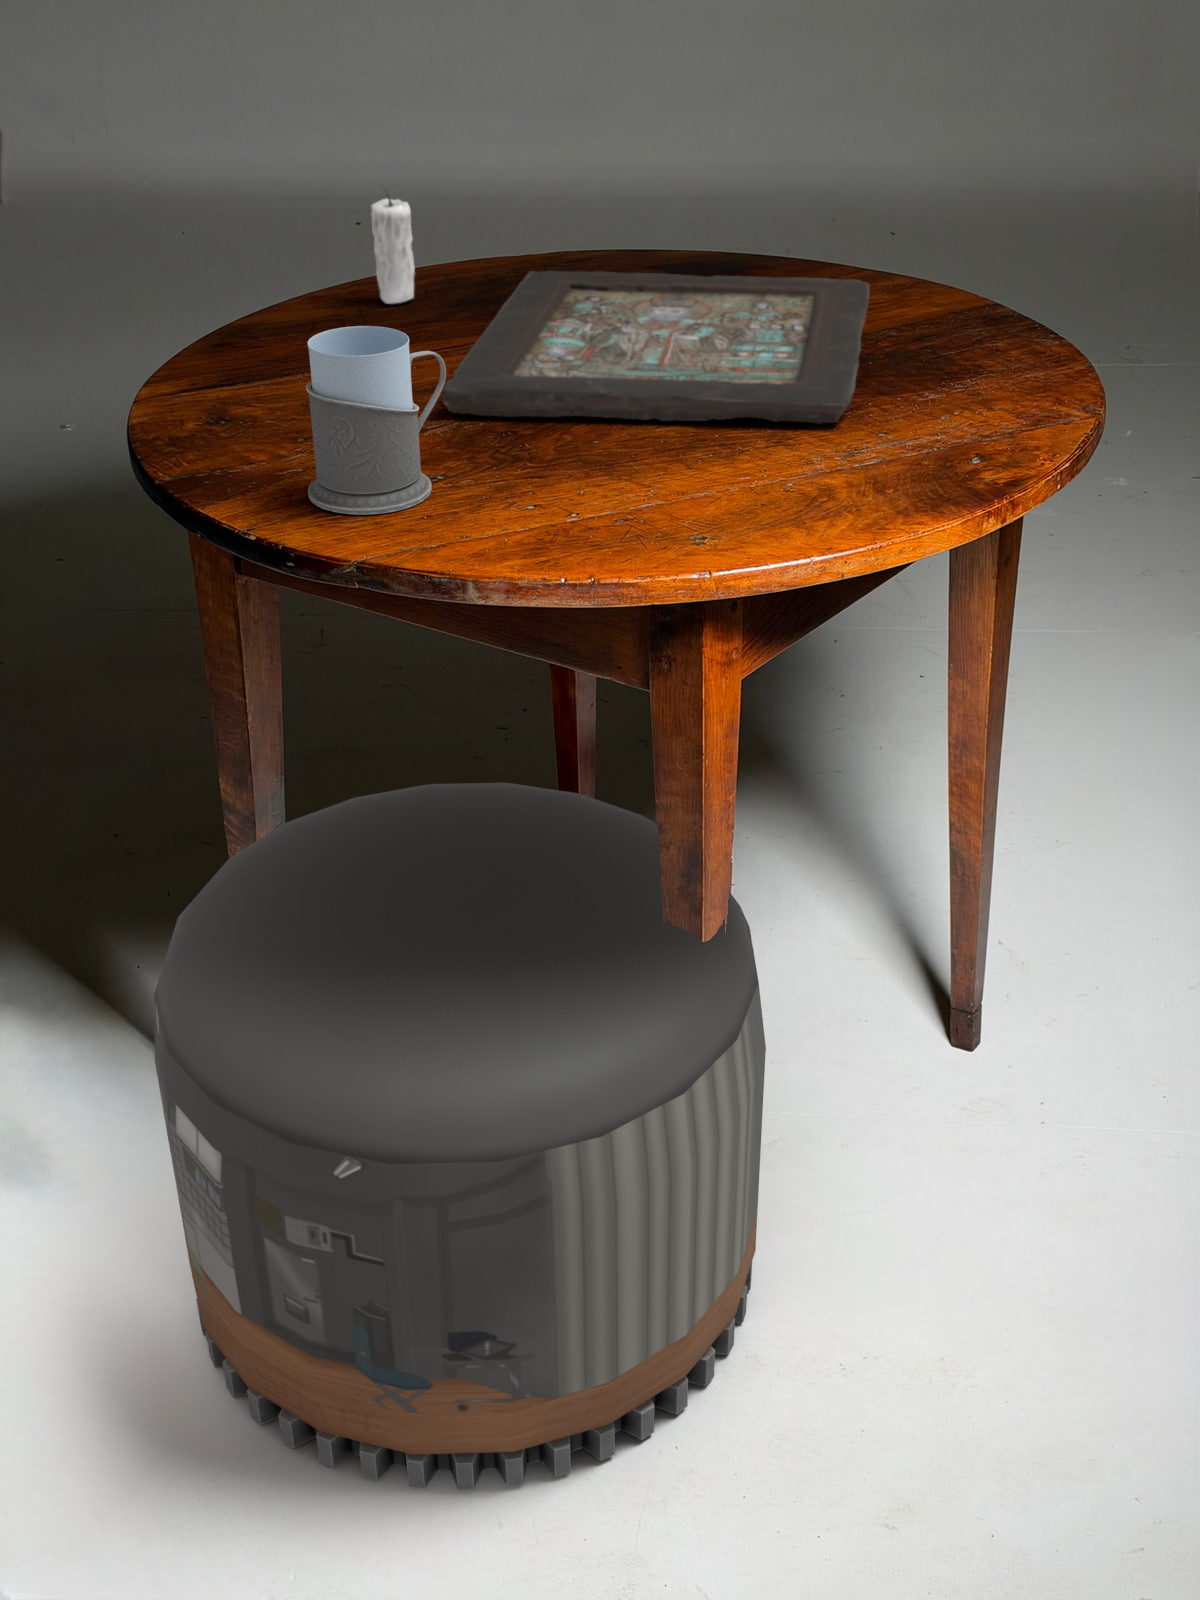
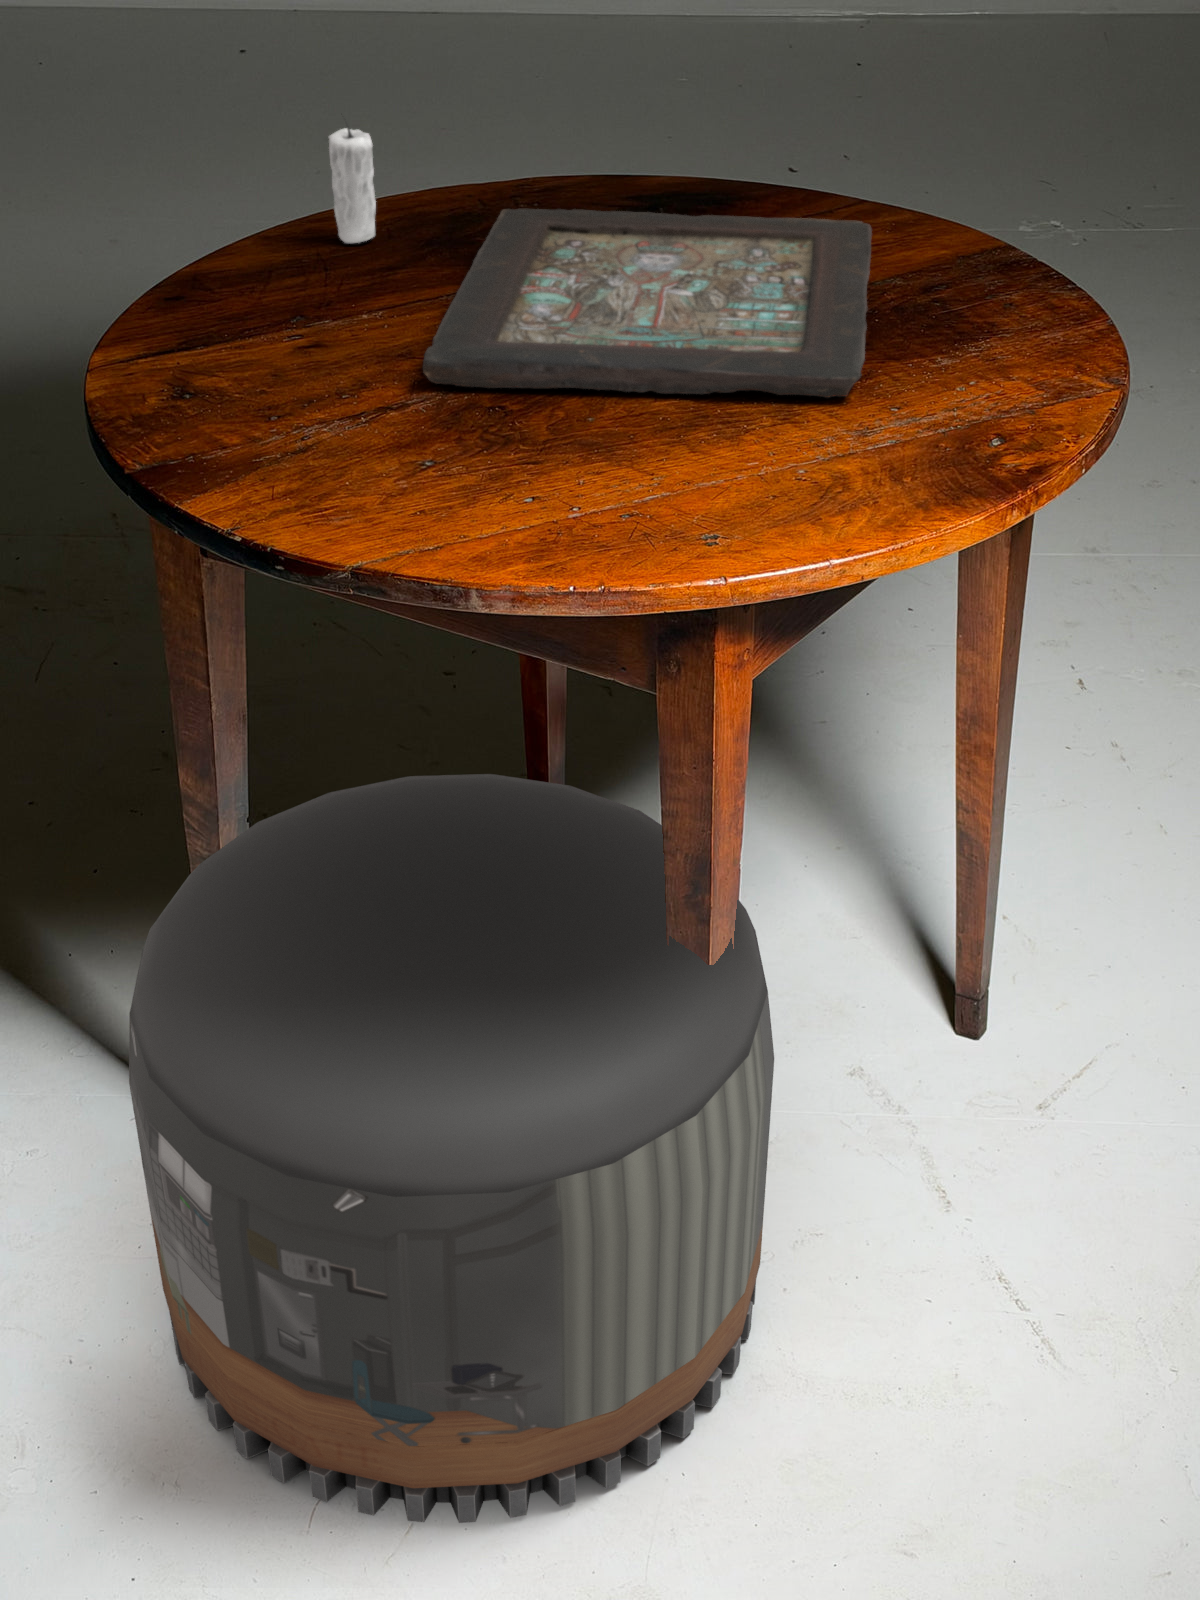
mug: present [306,326,446,514] -> none [289,306,436,509]

